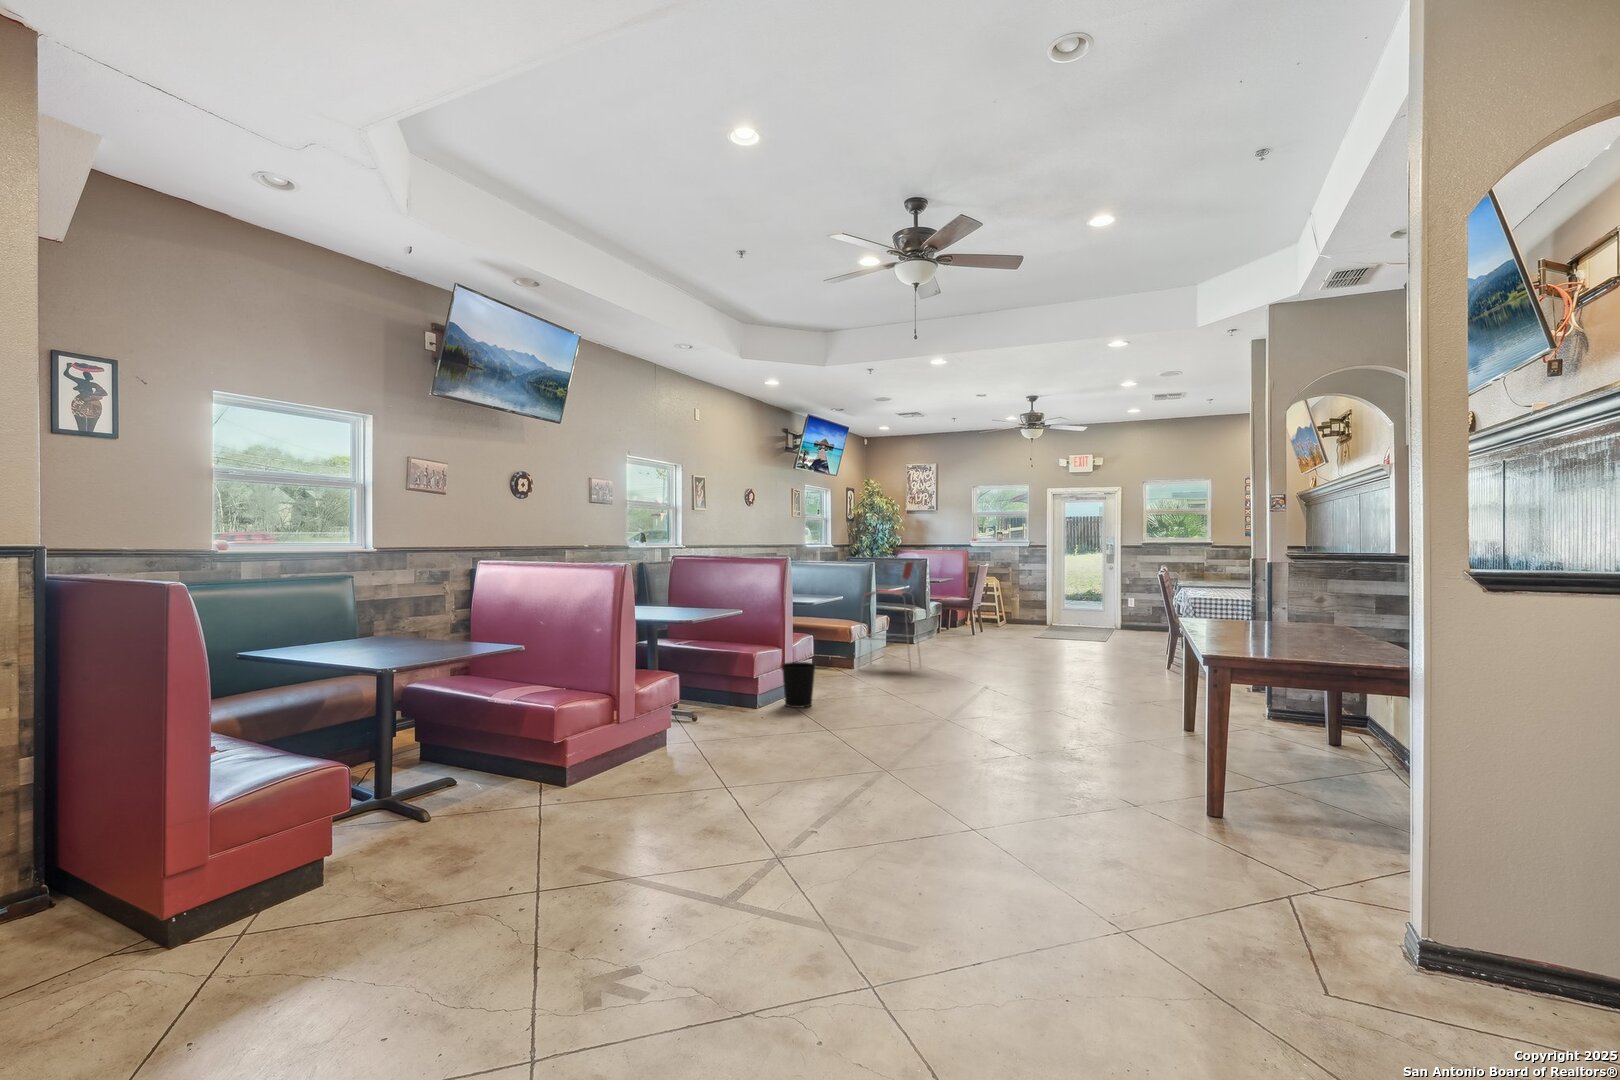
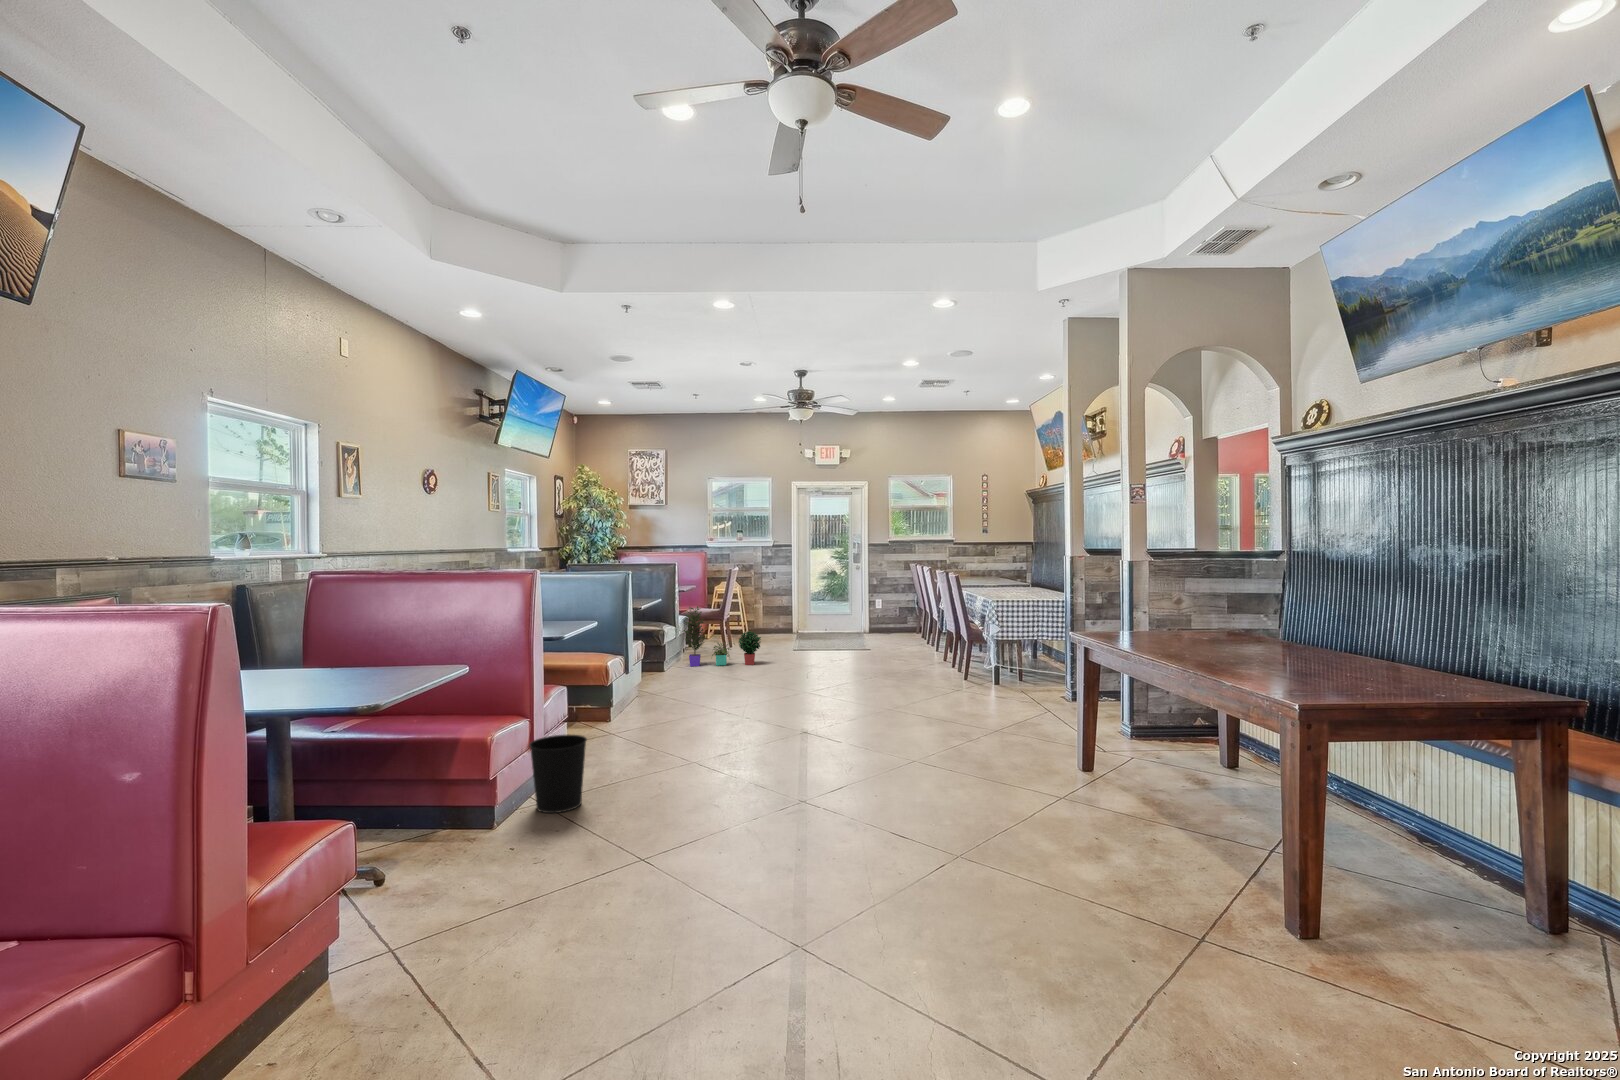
bar stool: present [858,562,919,662] -> none [616,568,698,720]
potted plant: none [930,594,995,645] -> present [684,606,761,666]

